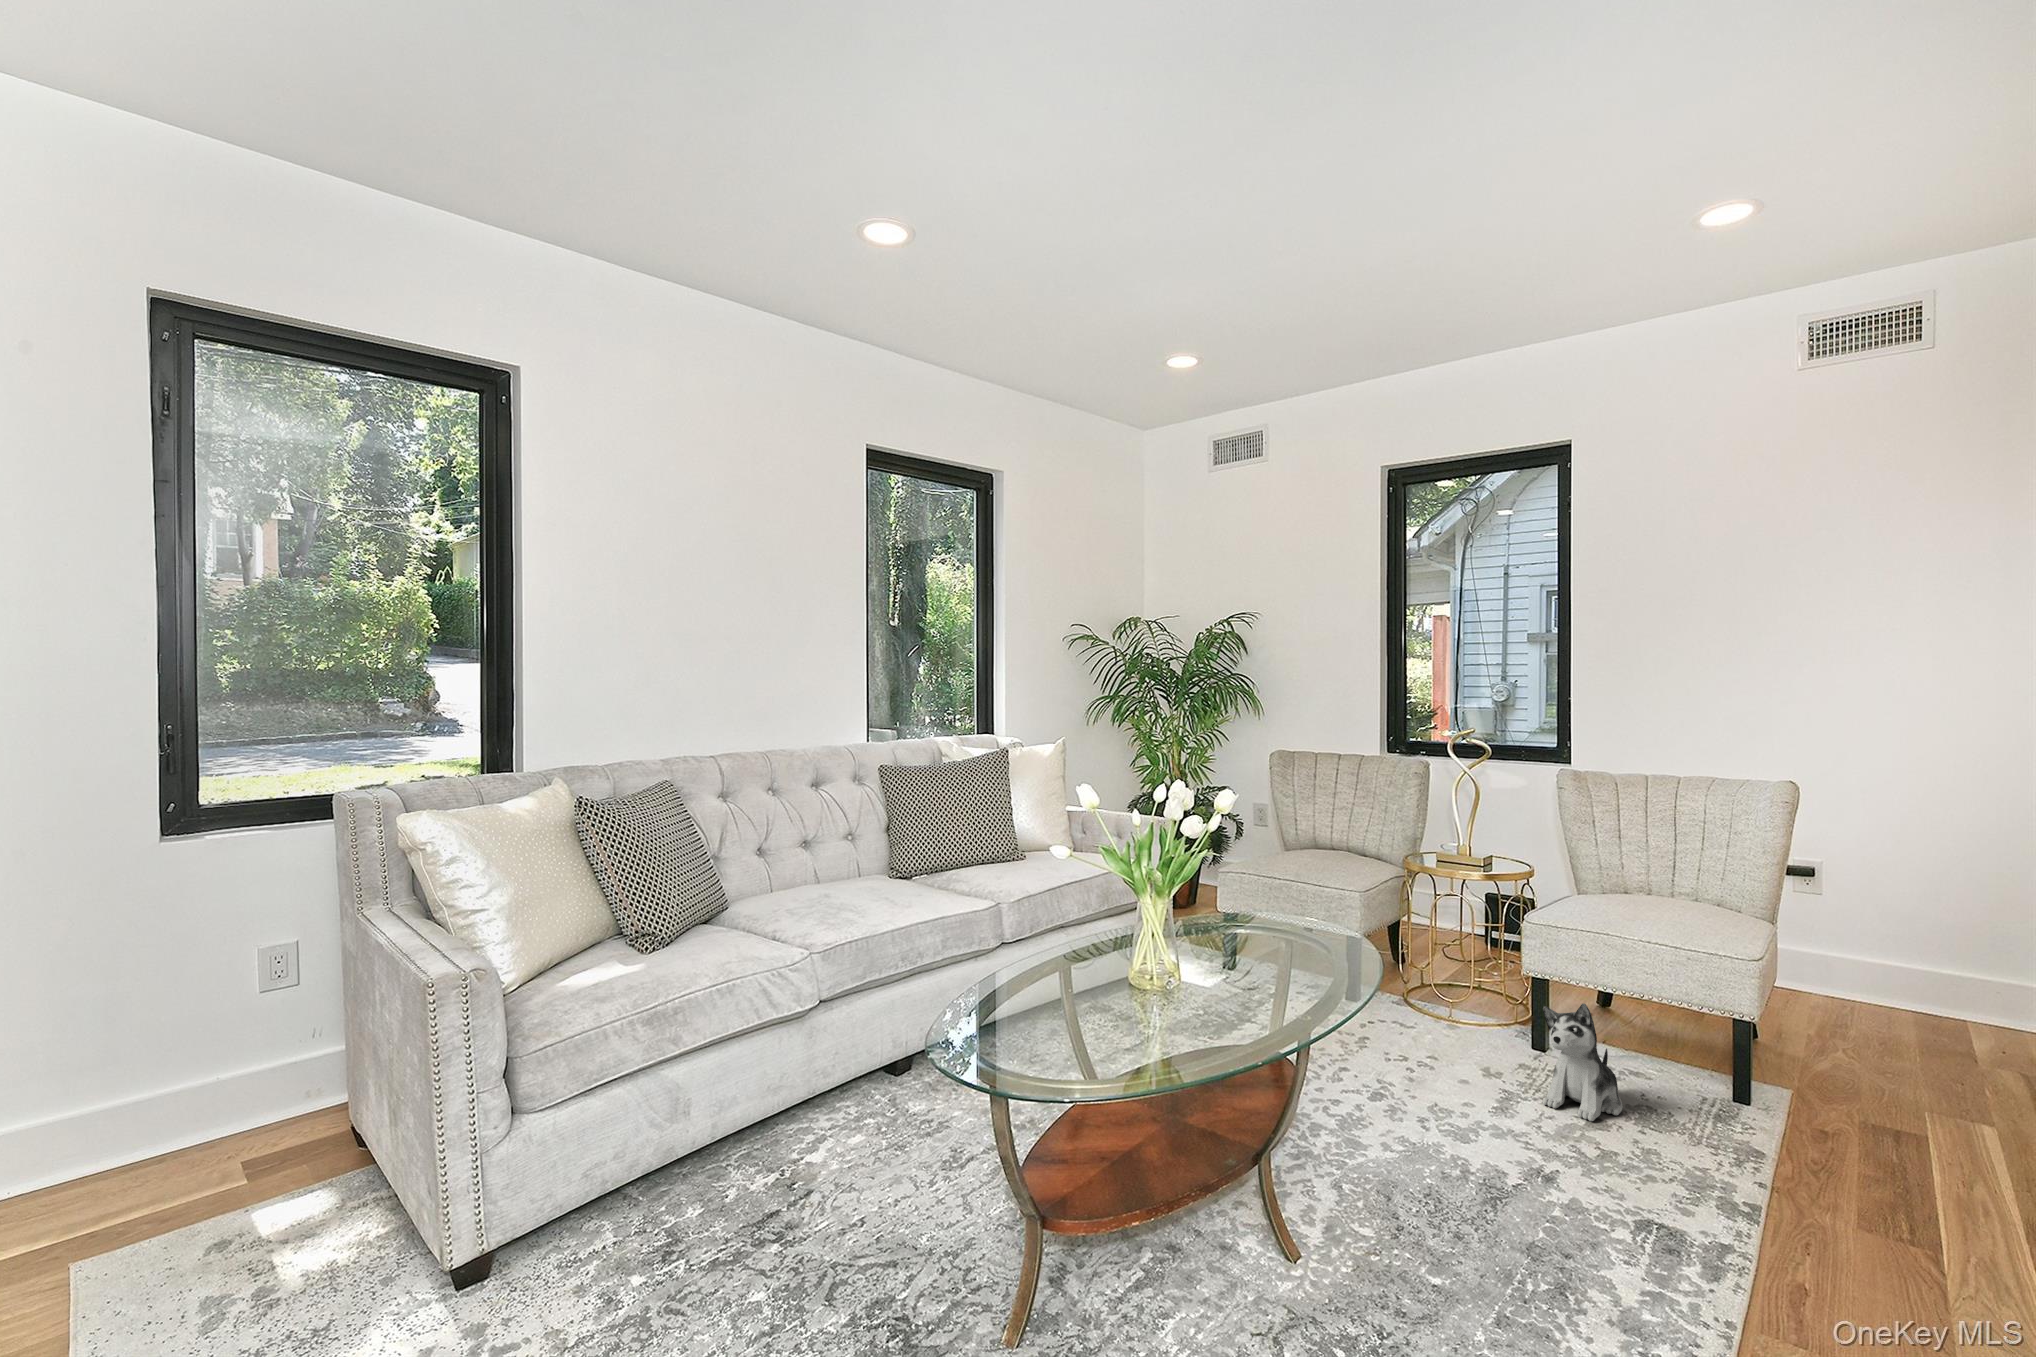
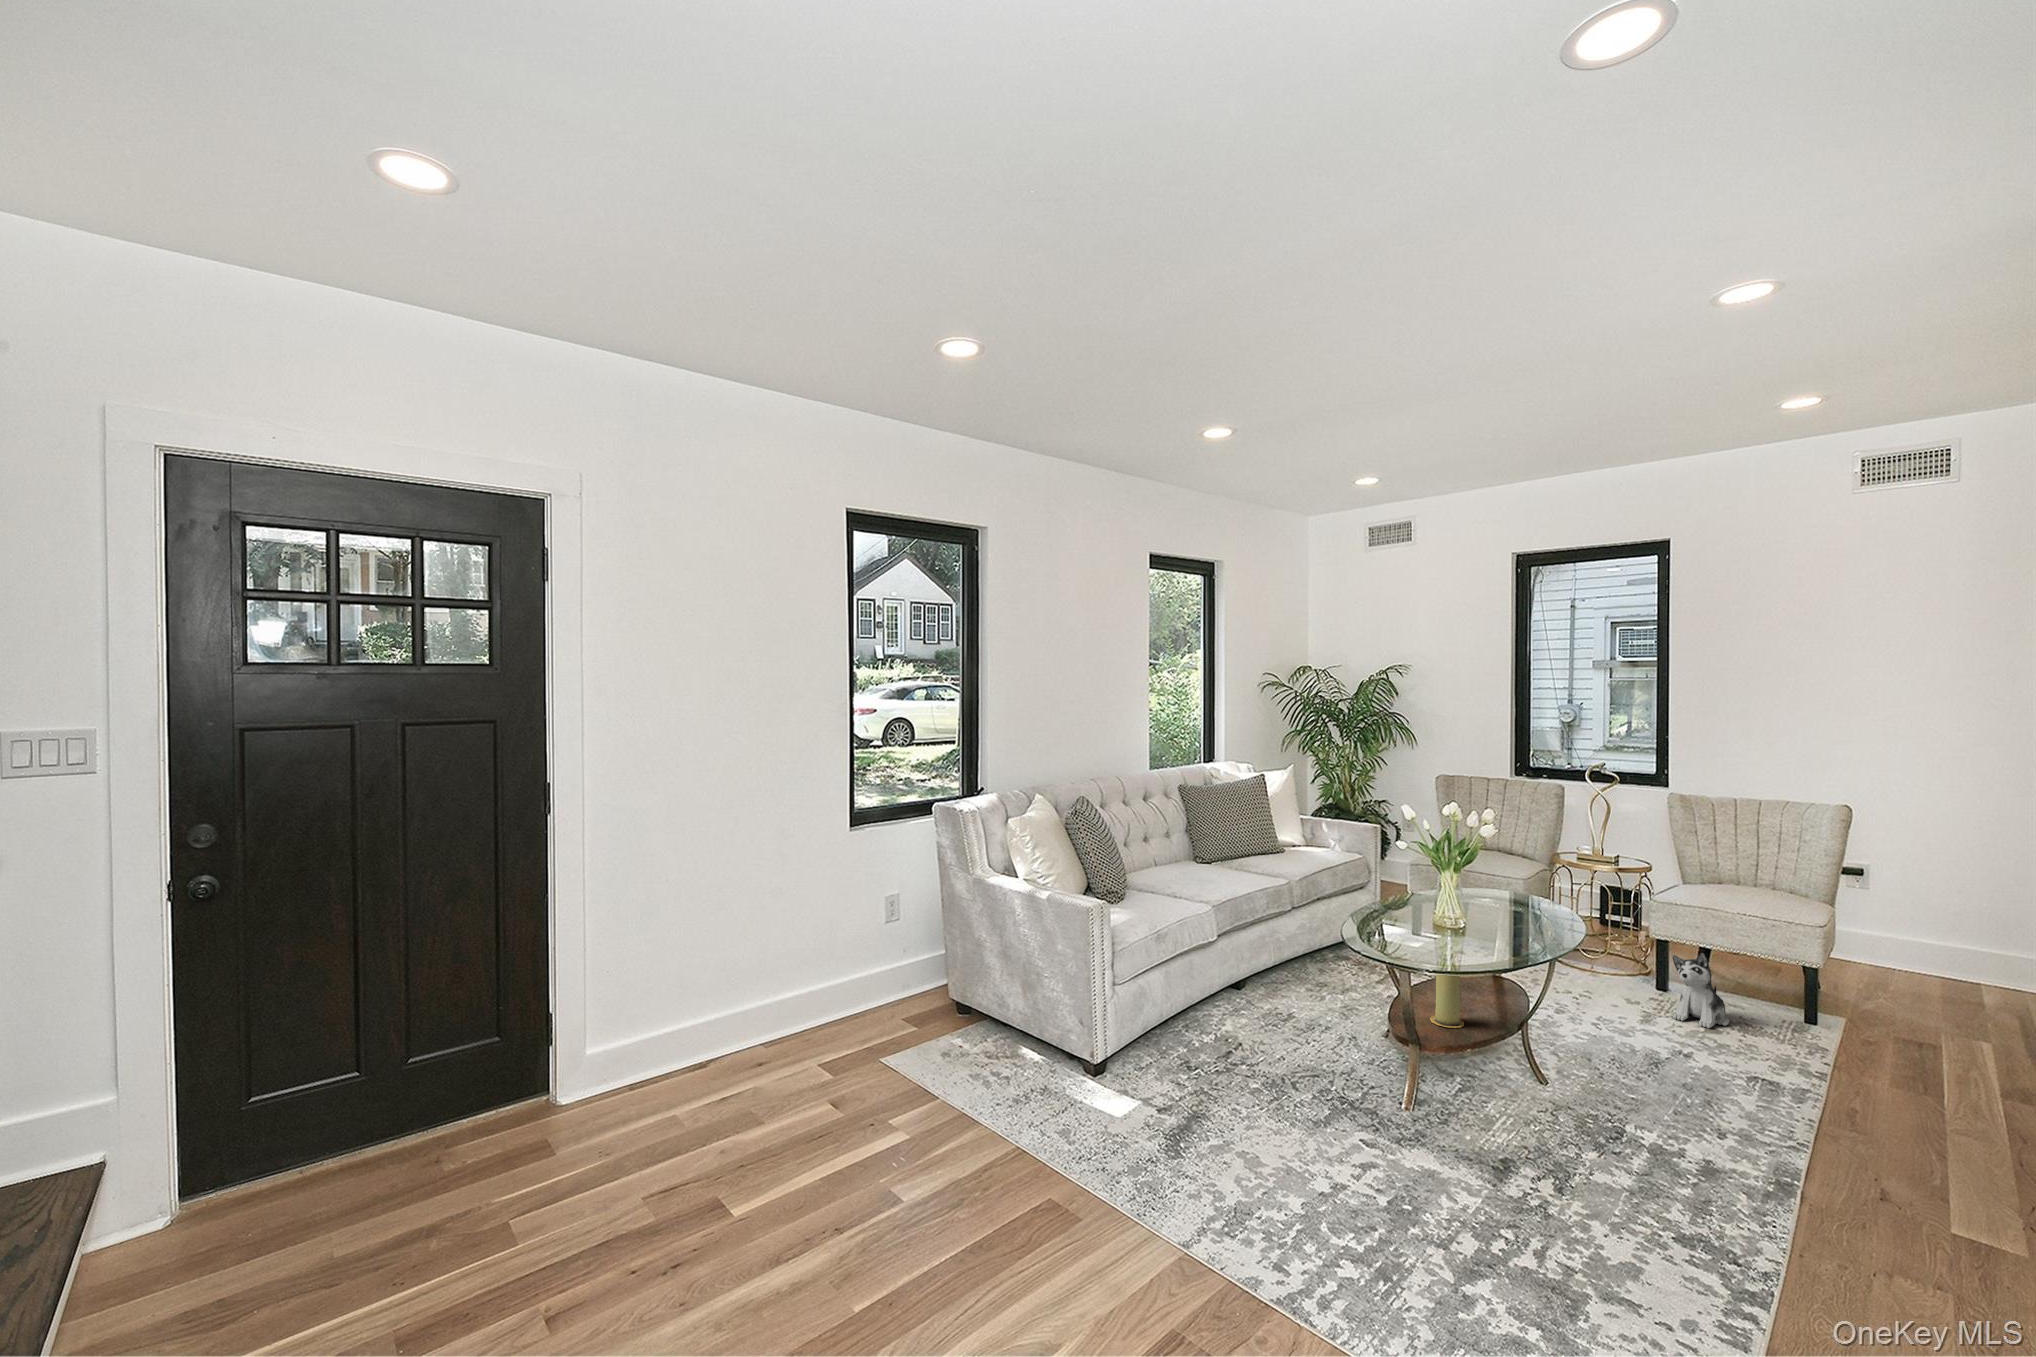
candle: none [1119,1053,1171,1162] -> present [1430,975,1464,1028]

